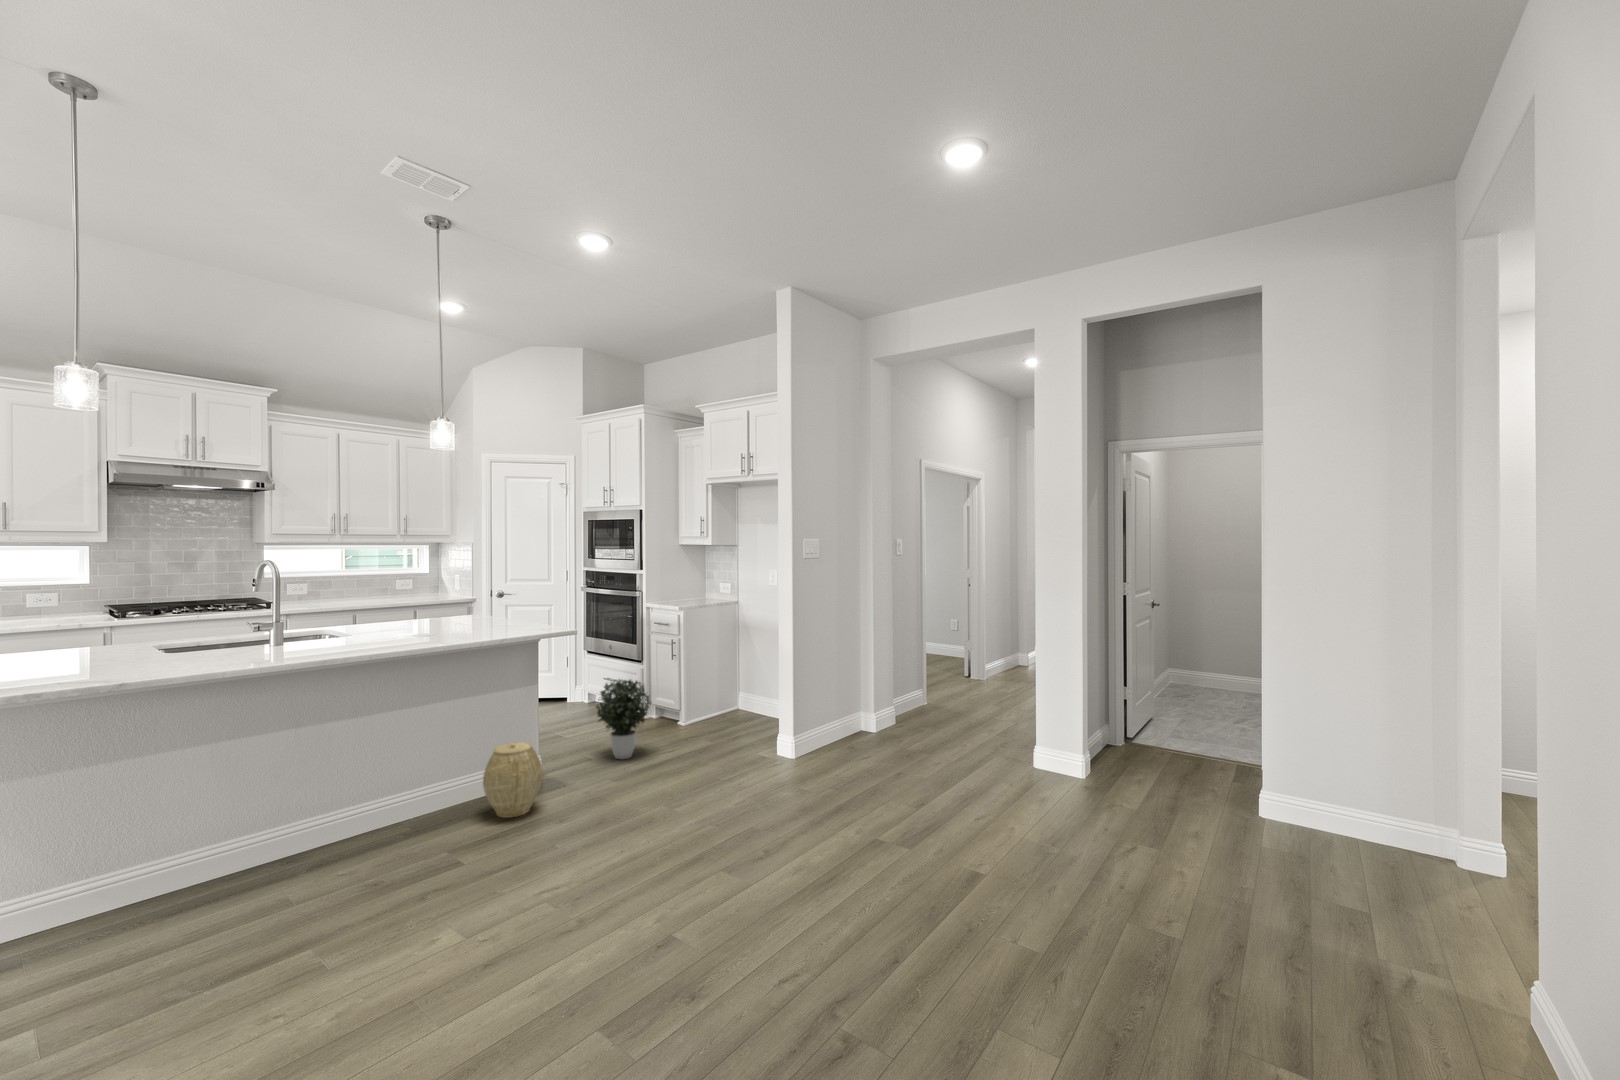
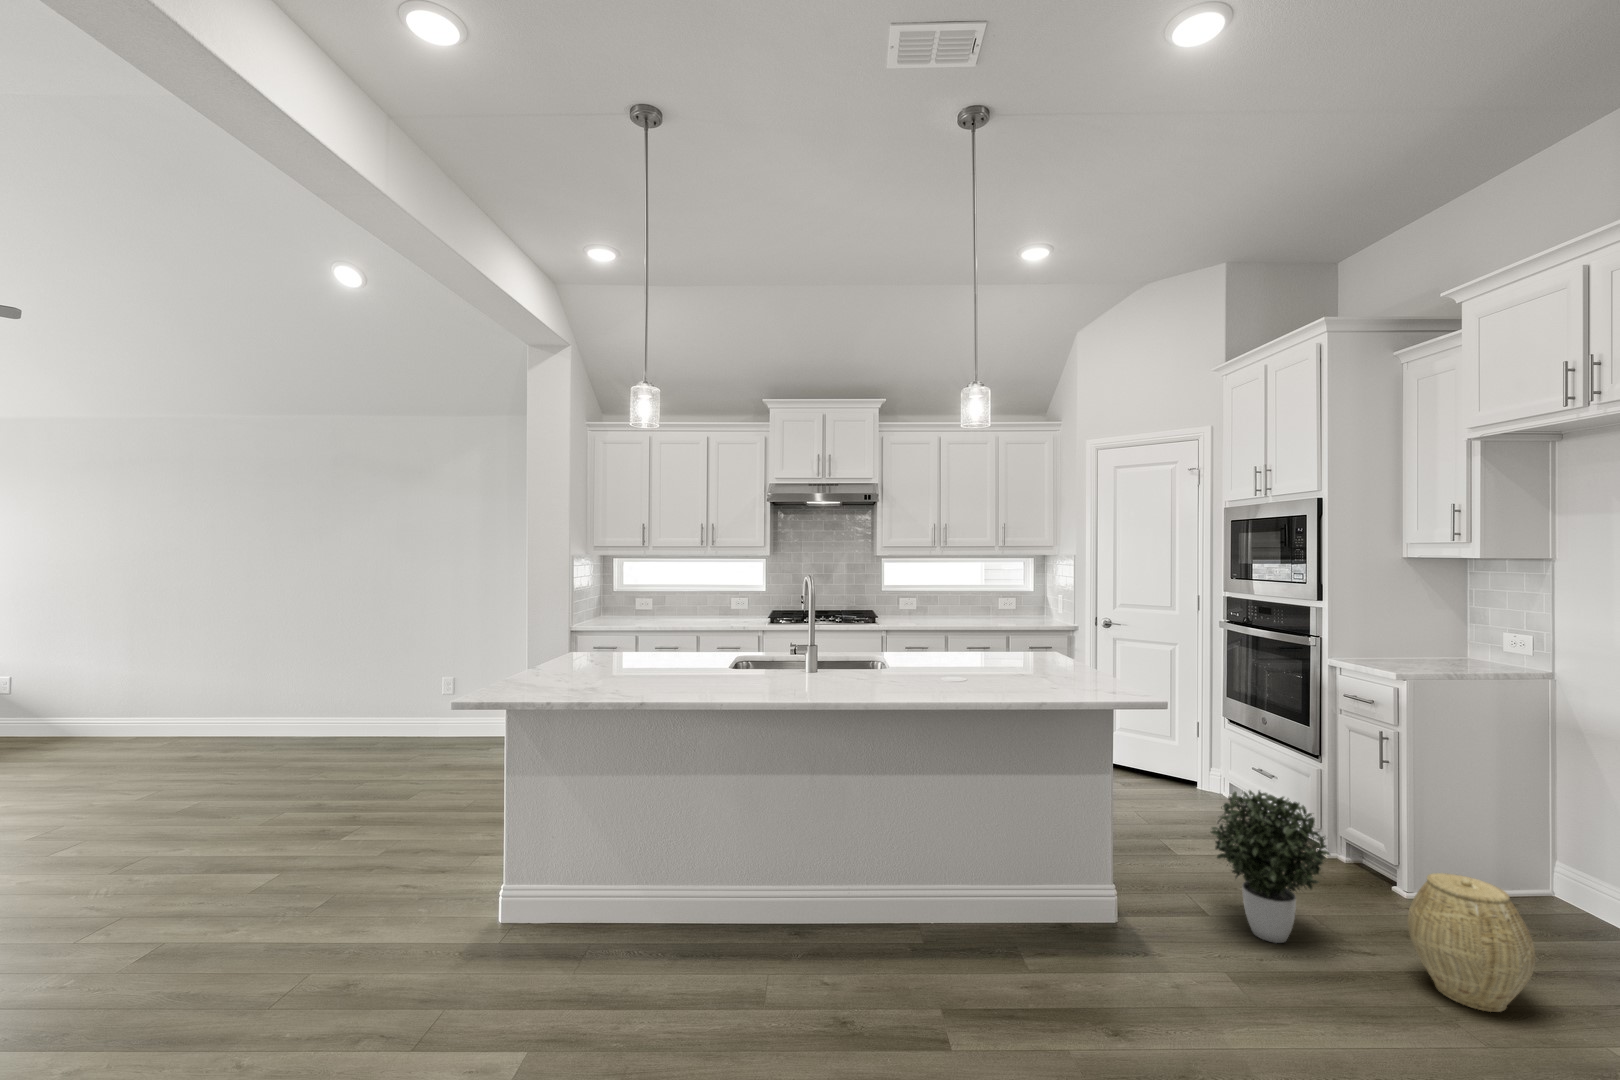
woven basket: present [483,742,543,818] -> present [1408,873,1535,1012]

